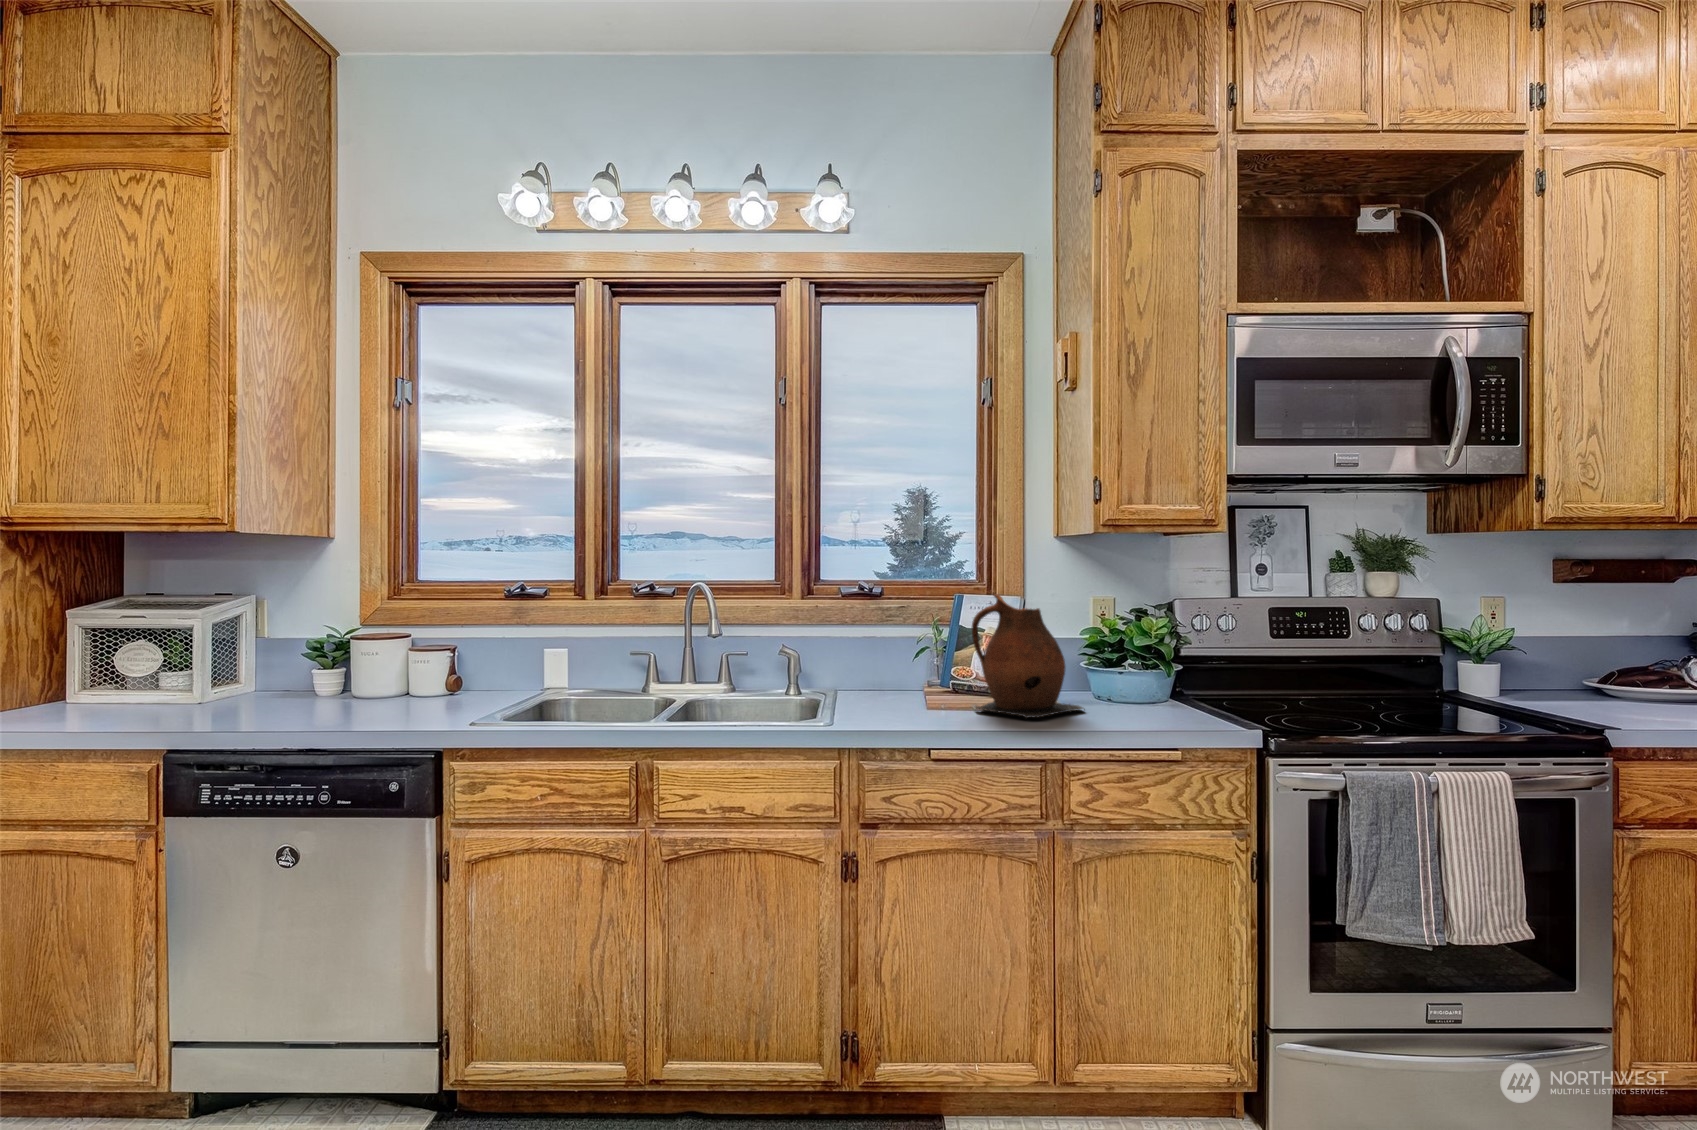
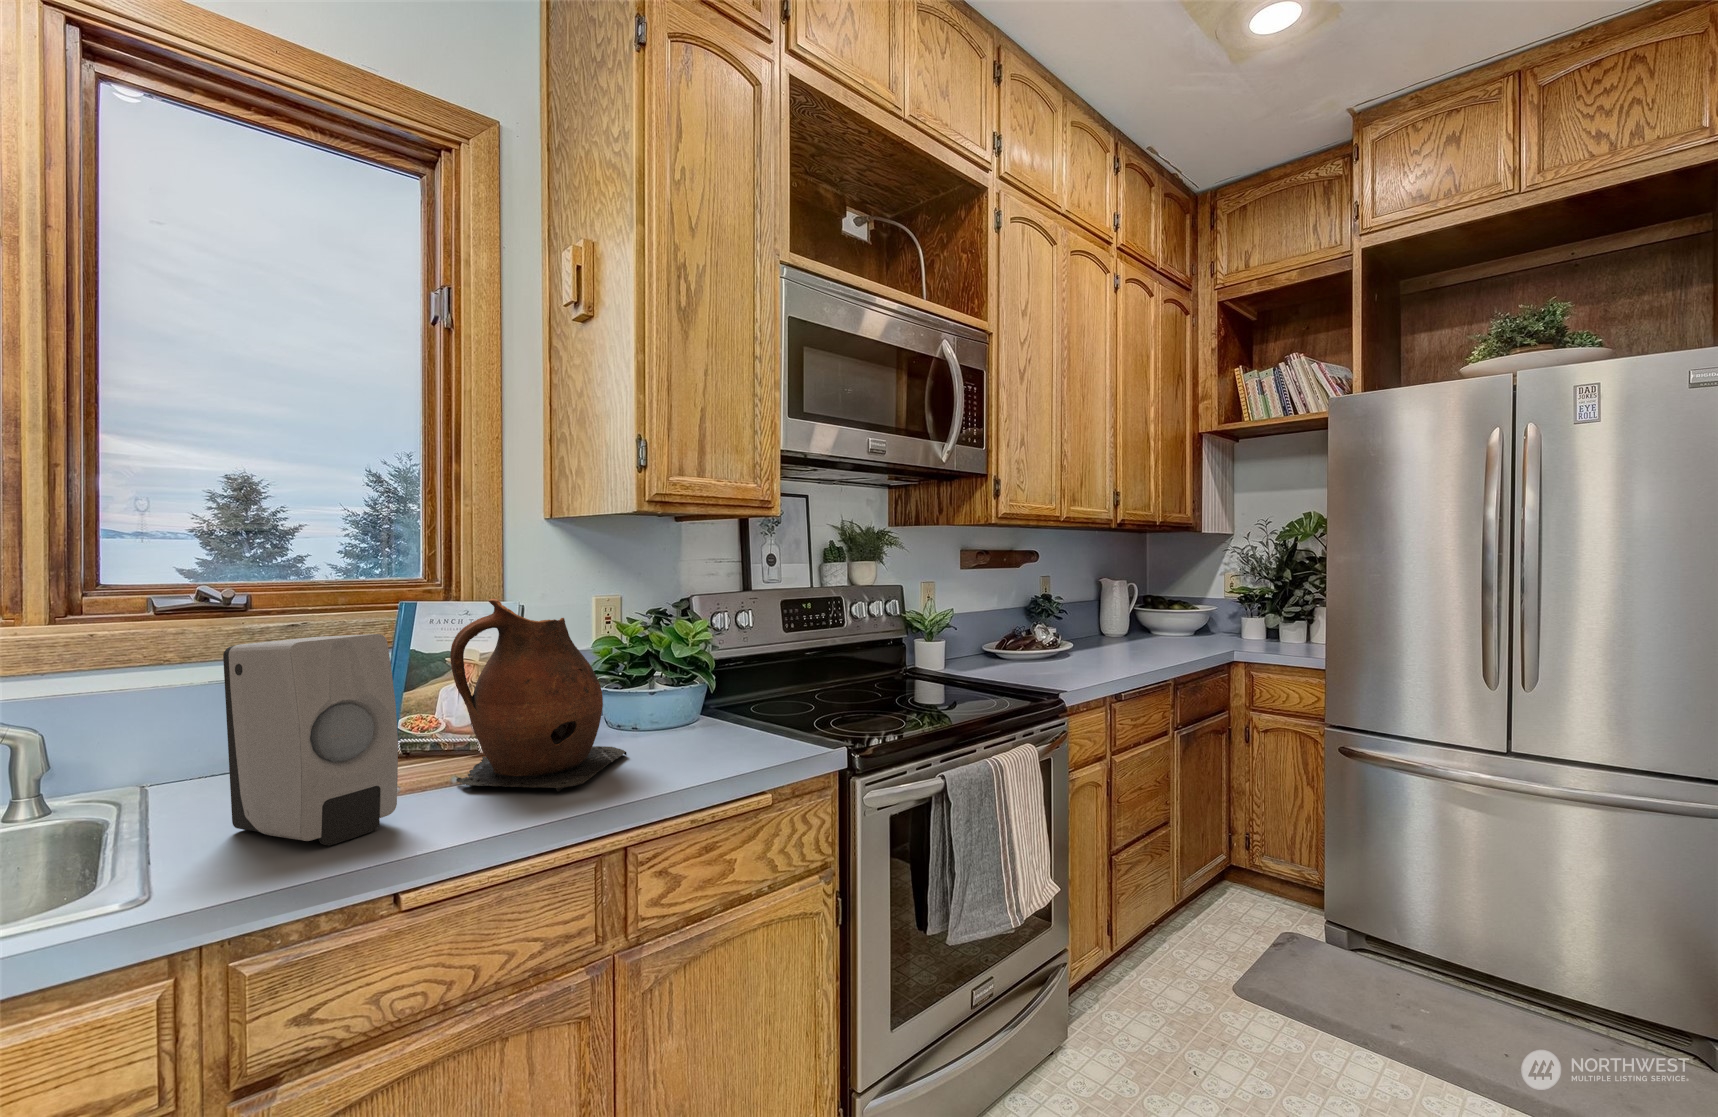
soap dispenser: none [863,610,936,721] -> present [223,634,398,845]

